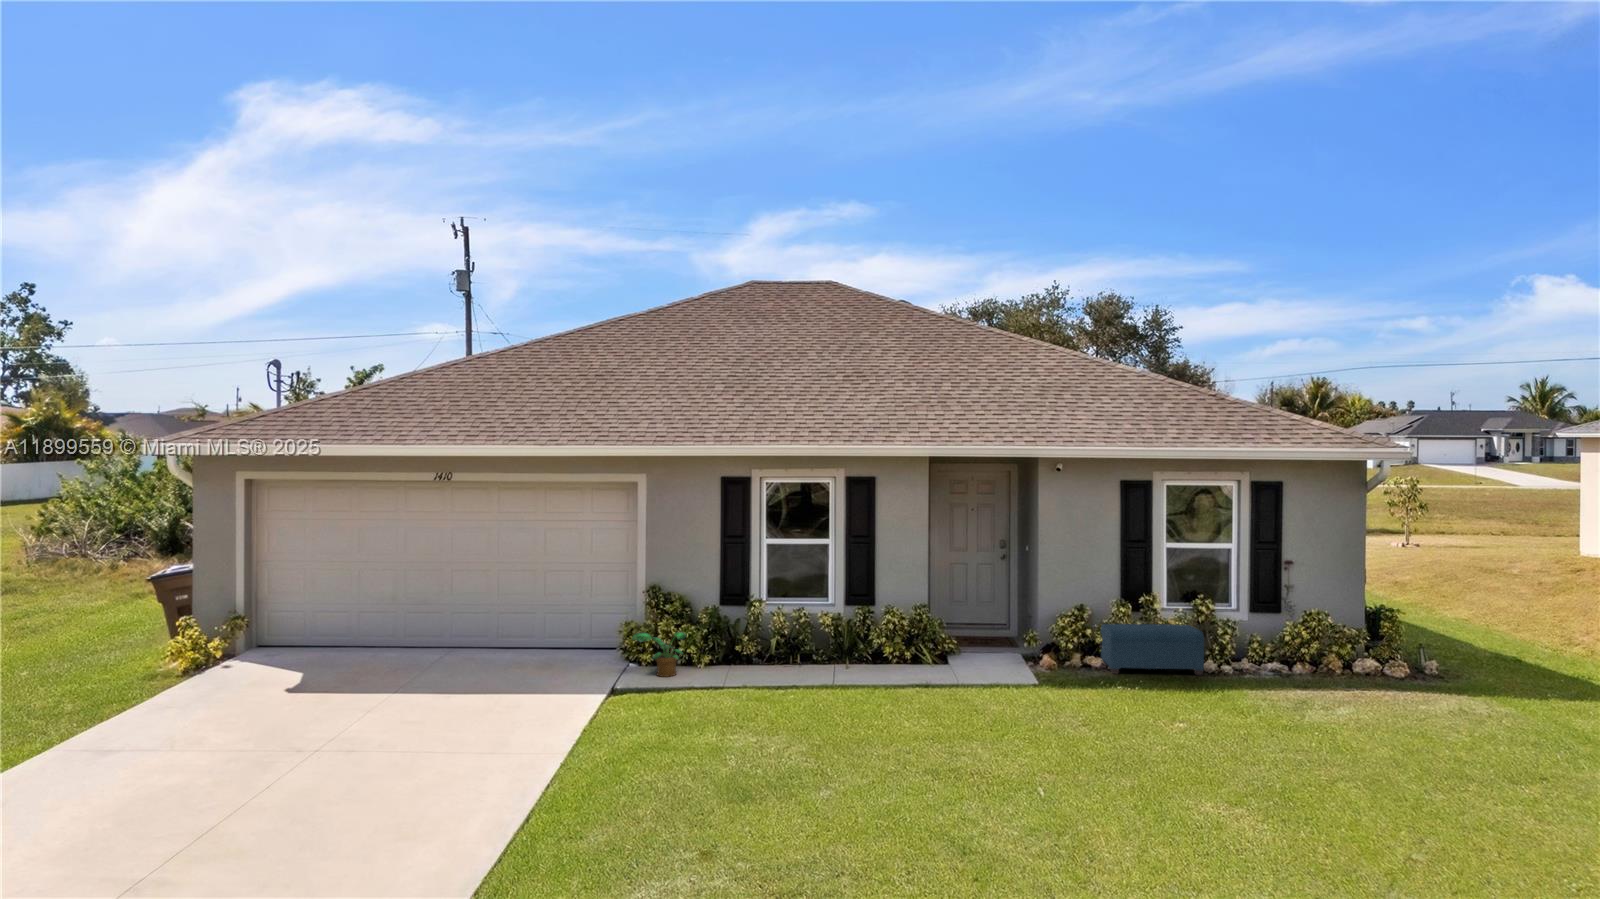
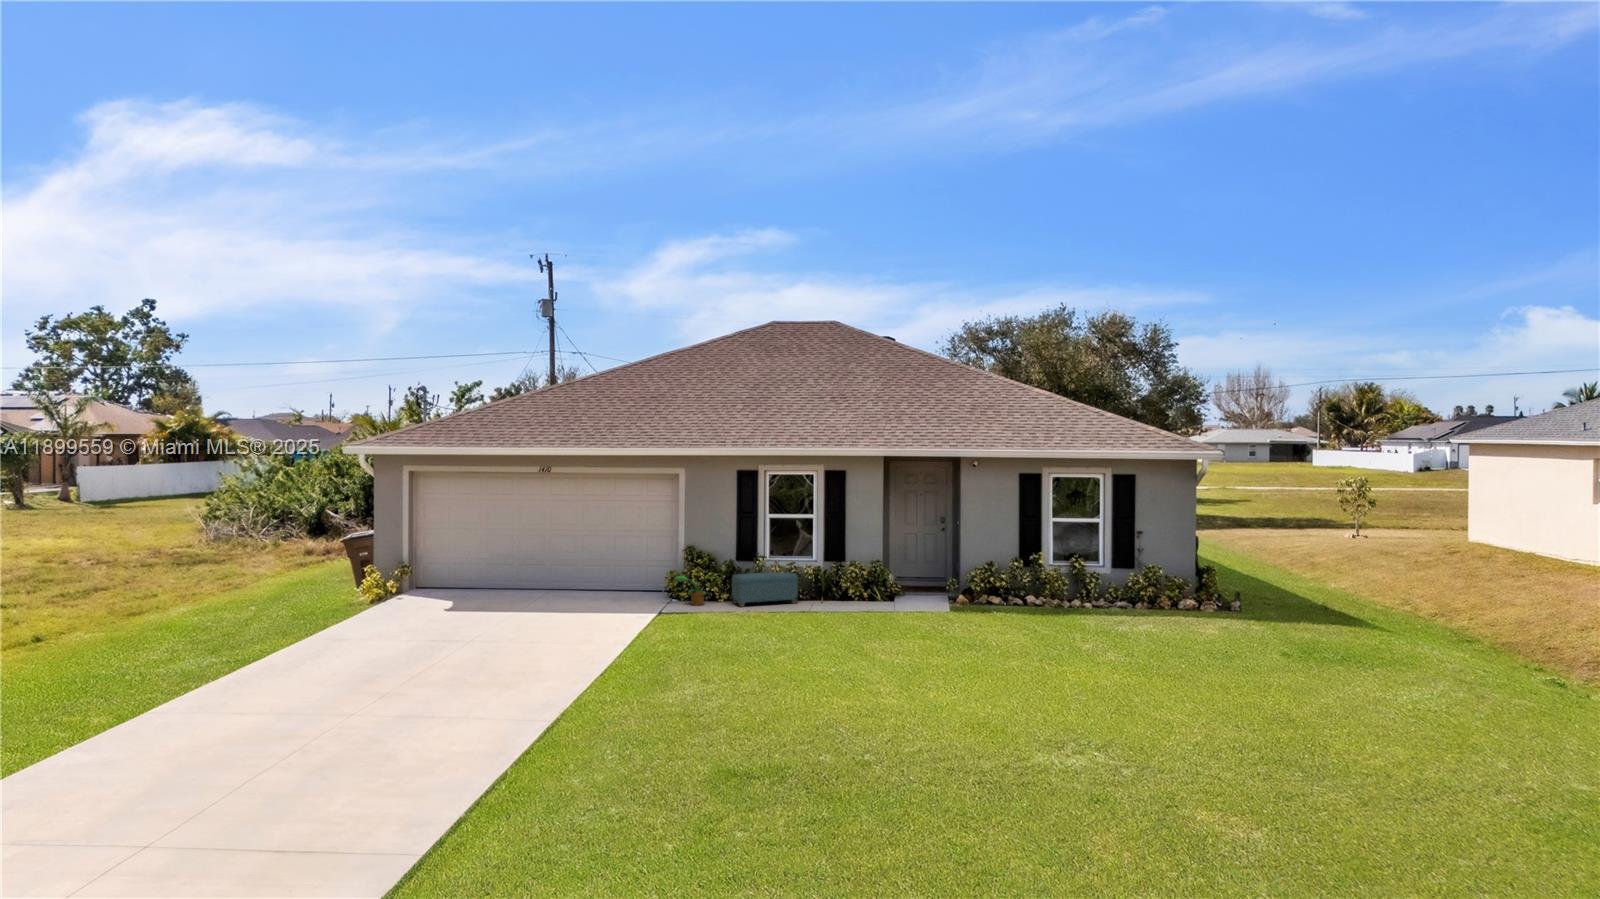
bench: present [1101,624,1204,675] -> present [732,572,798,607]

